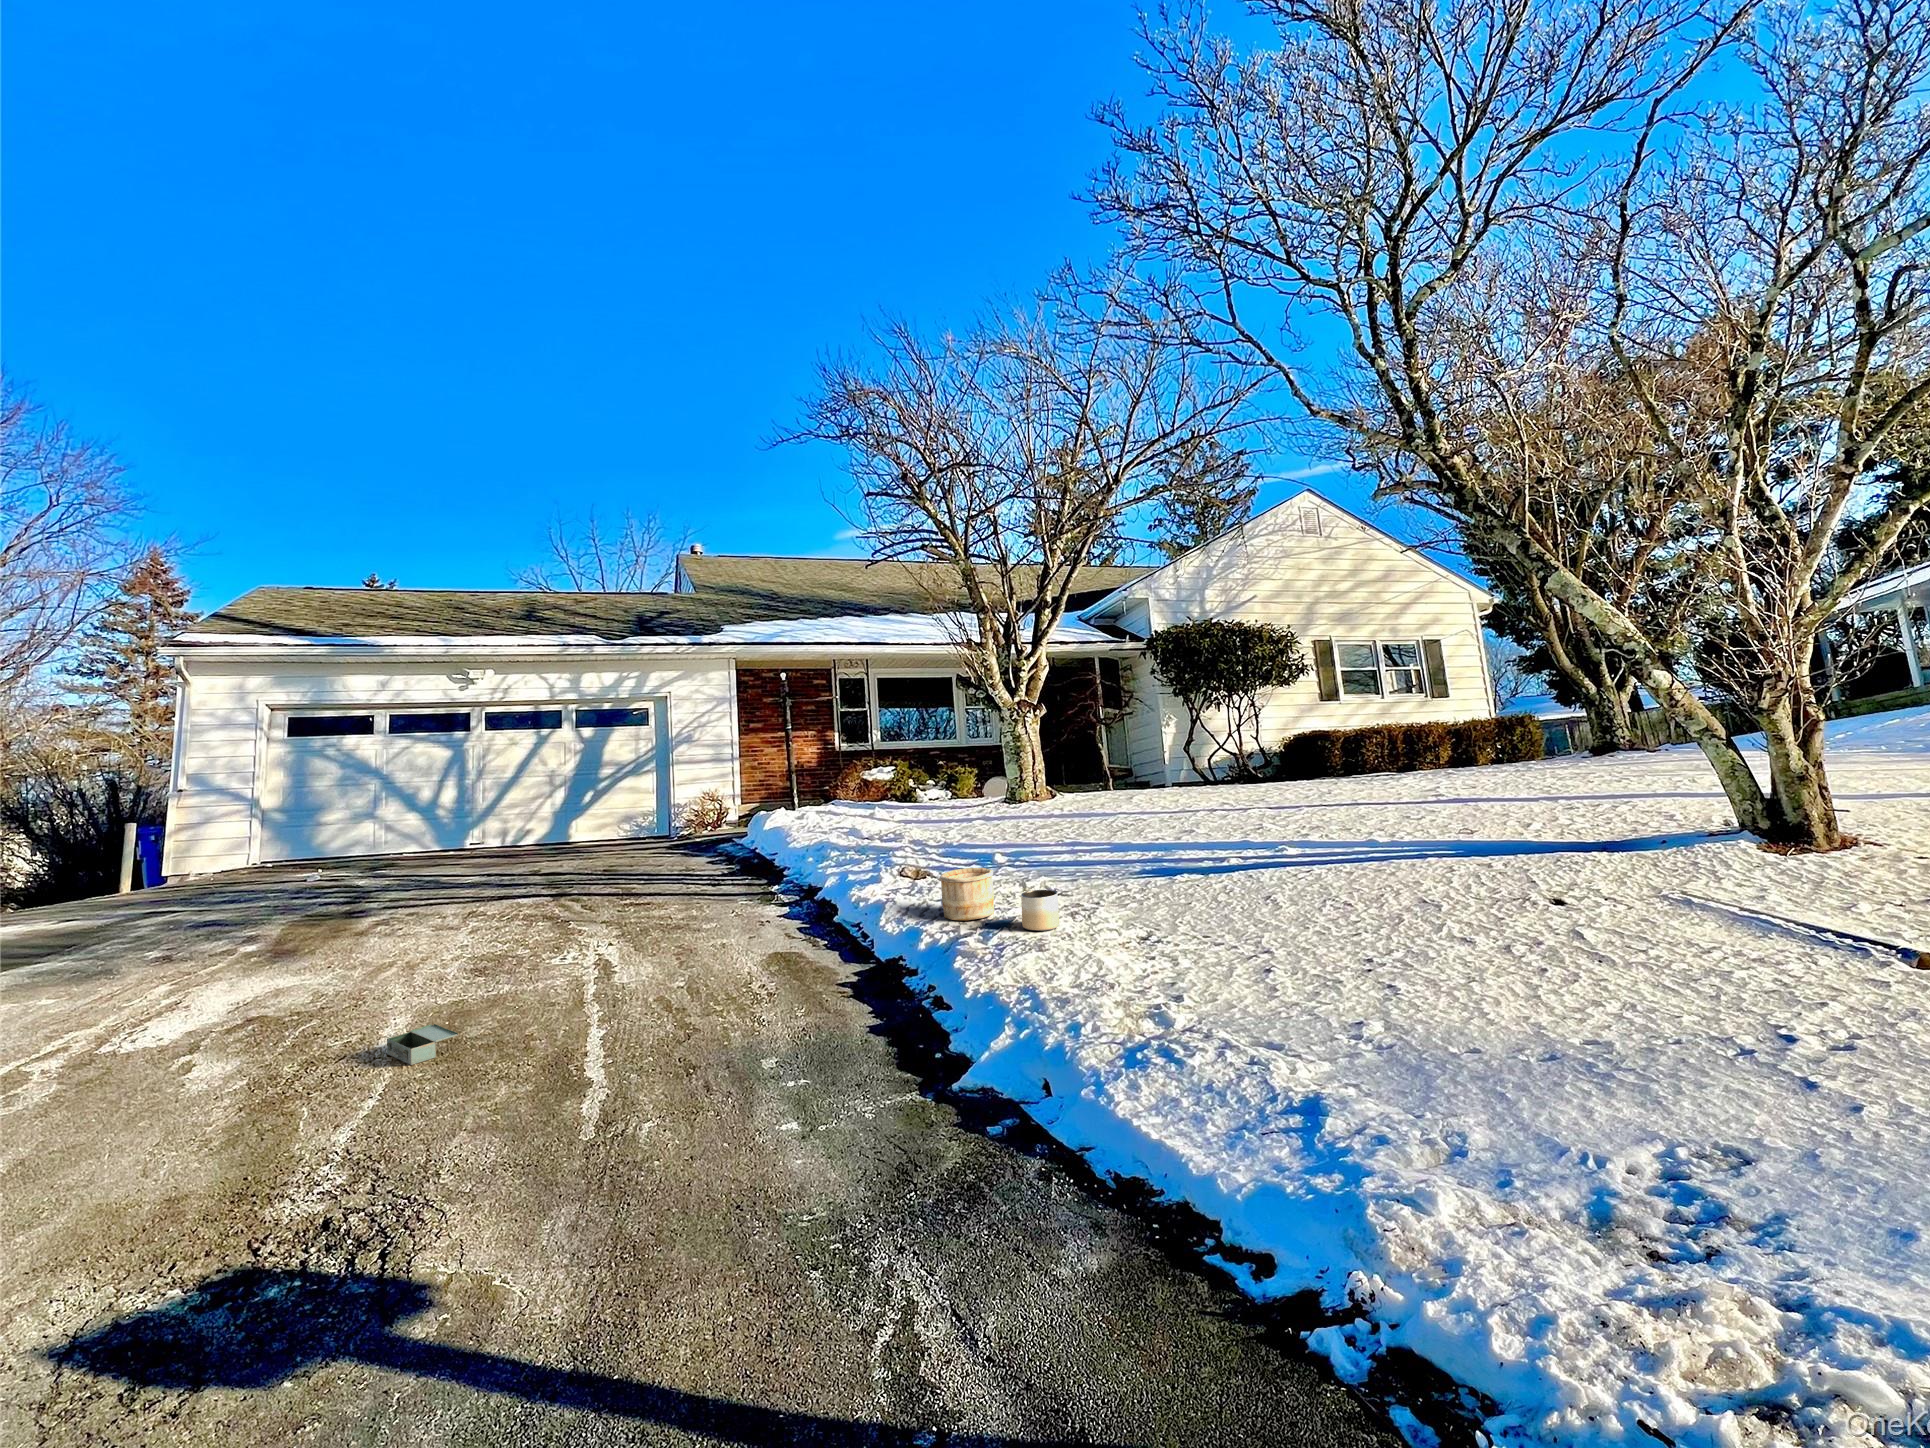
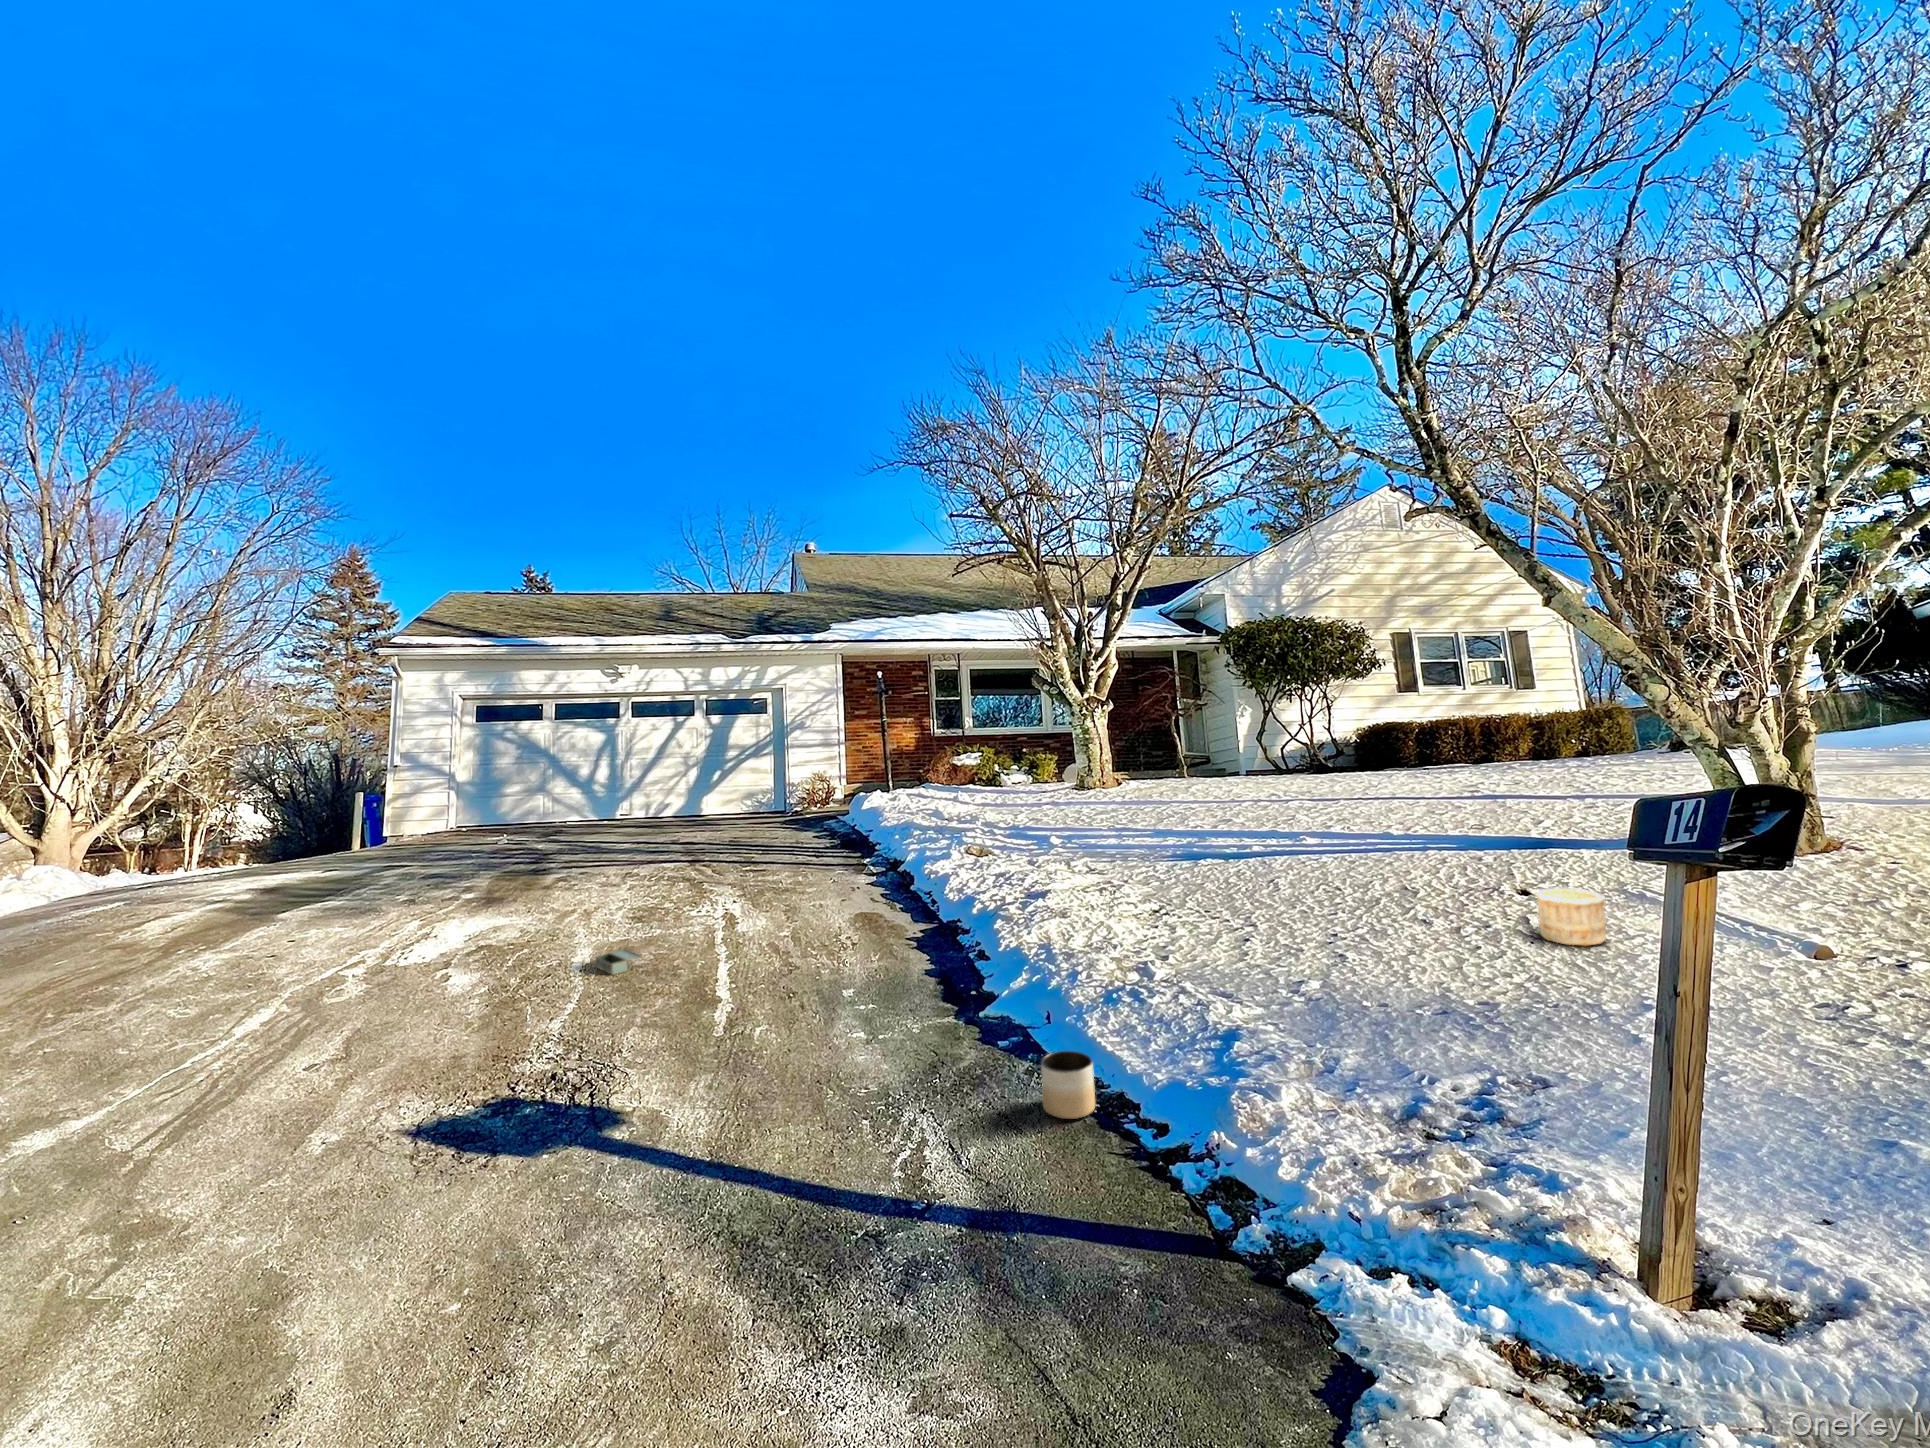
wooden bucket: present [939,868,994,920] -> present [1535,888,1606,946]
planter: present [1021,890,1059,931] -> present [1041,1051,1095,1119]

